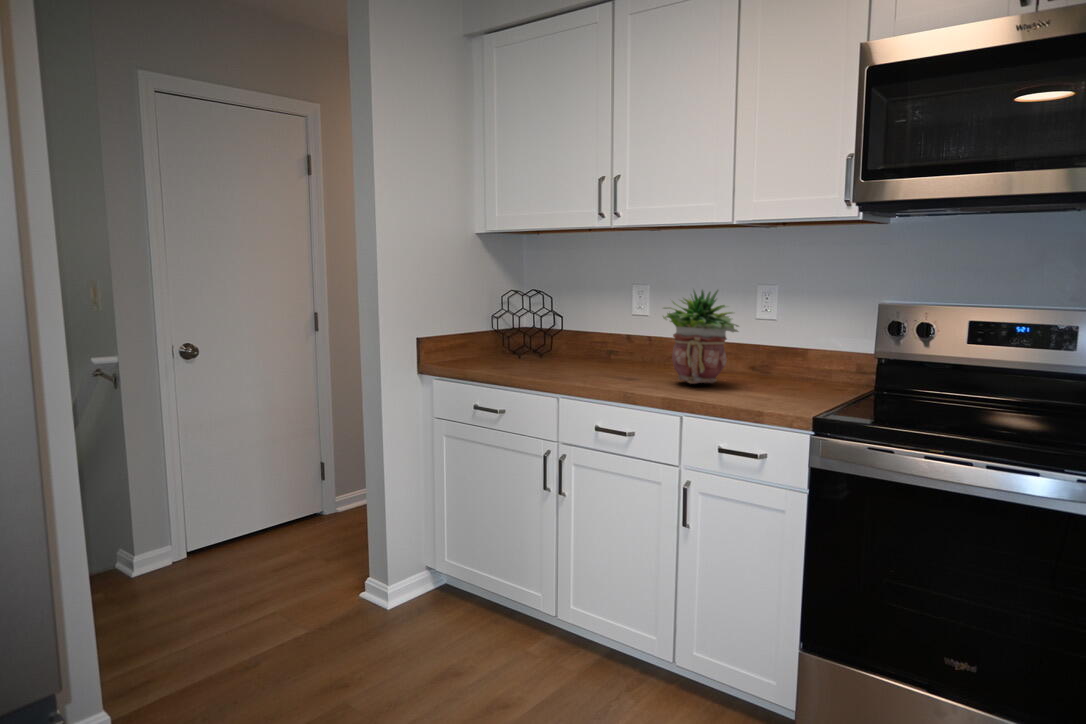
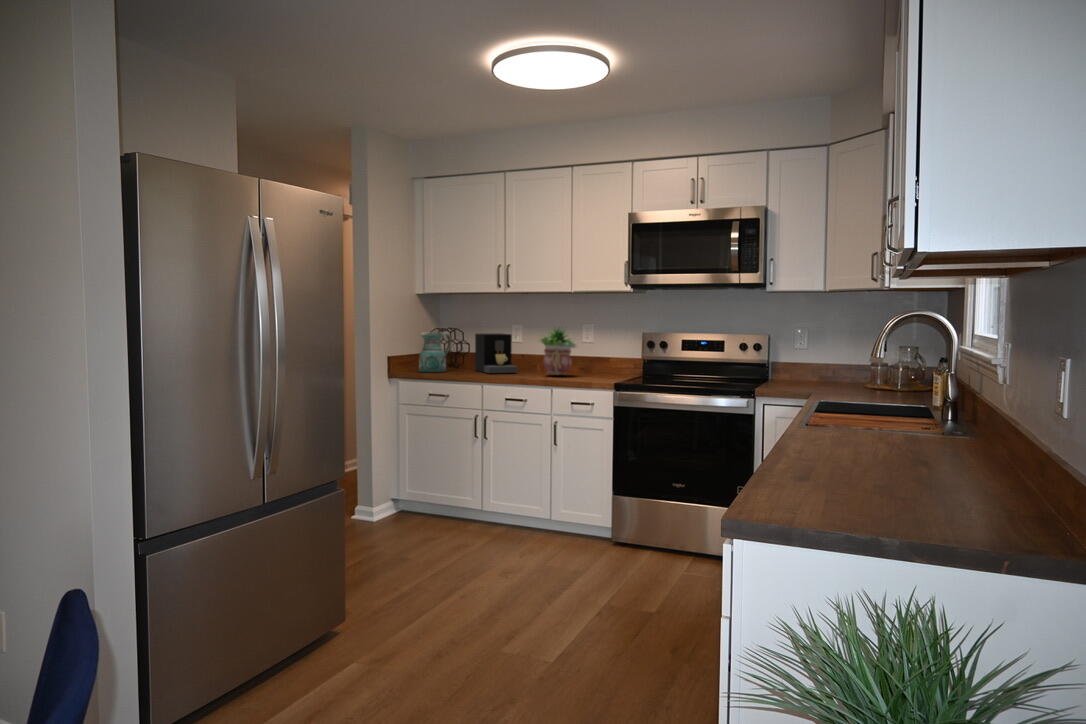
ceramic pitcher: none [467,296,524,366] -> present [419,332,451,372]
coffee maker: none [564,299,628,373] -> present [475,333,517,373]

